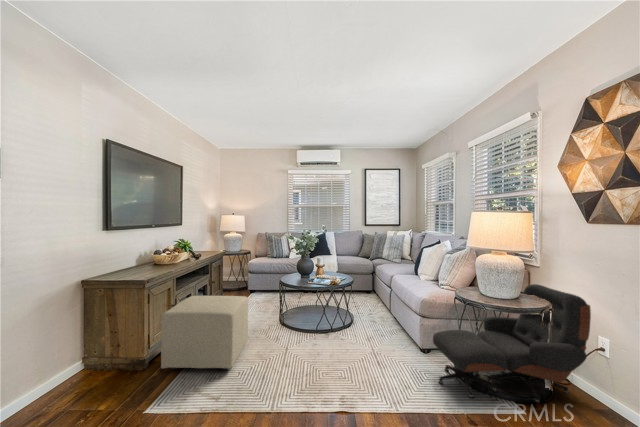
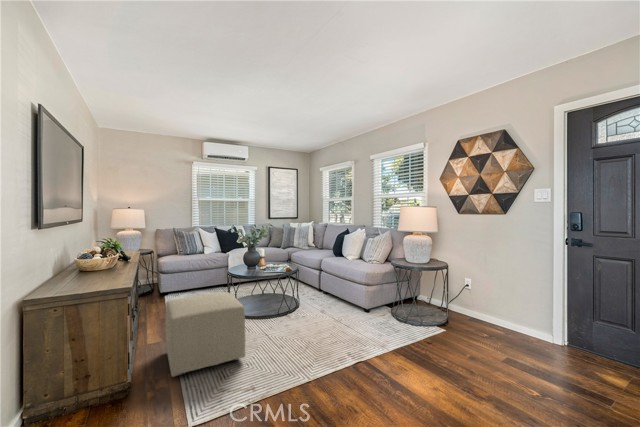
lounge chair: present [433,284,591,403] -> none [380,253,464,329]

